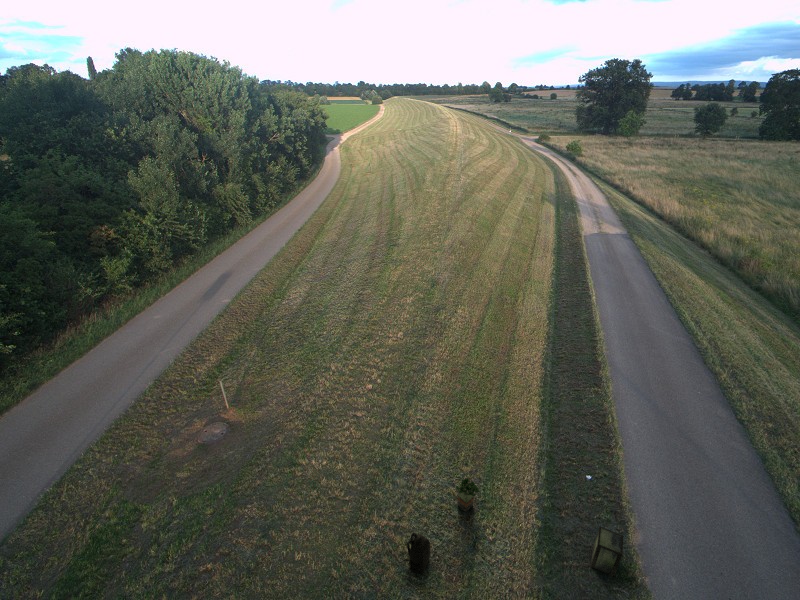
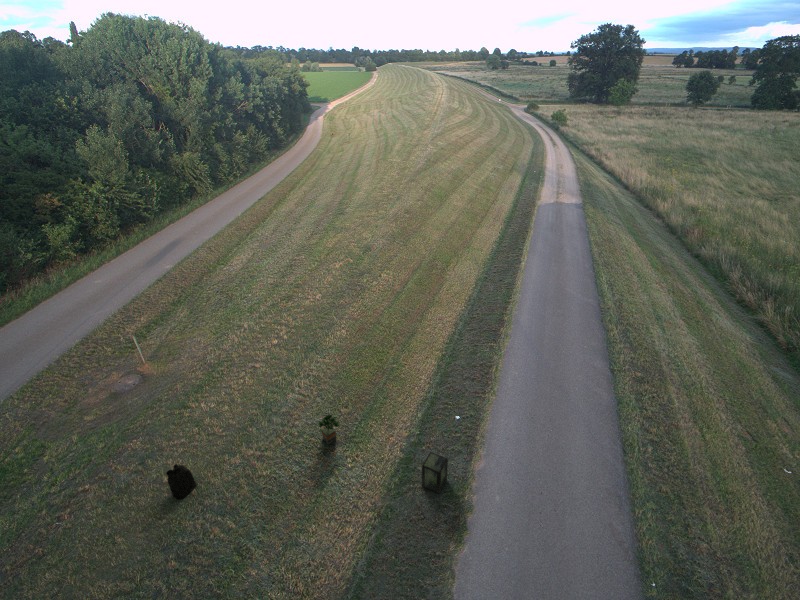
backpack: present [404,532,430,573] -> present [166,464,196,499]

